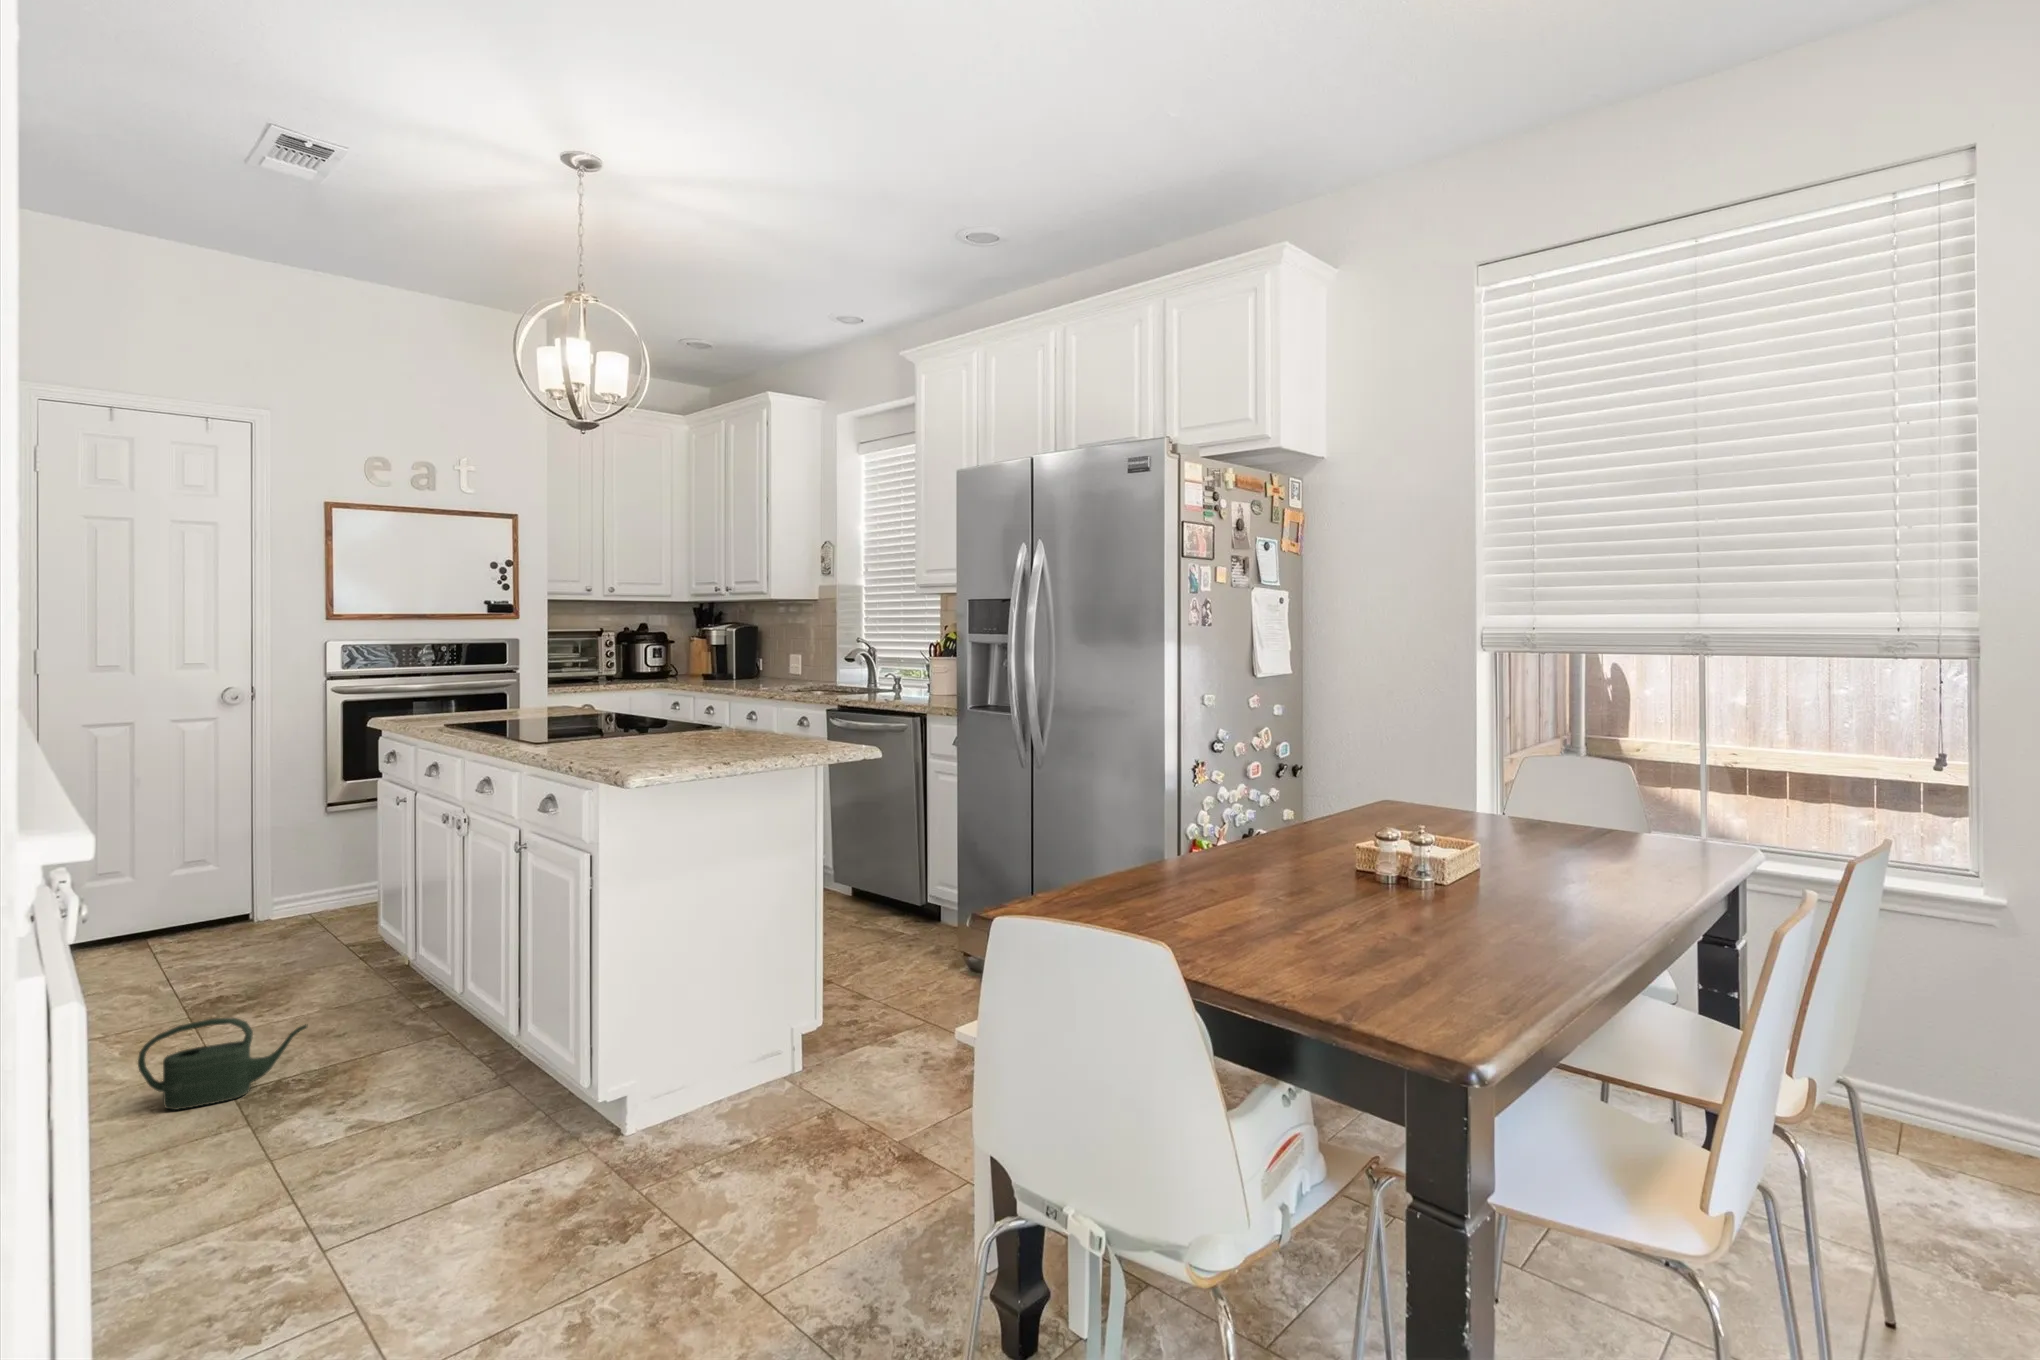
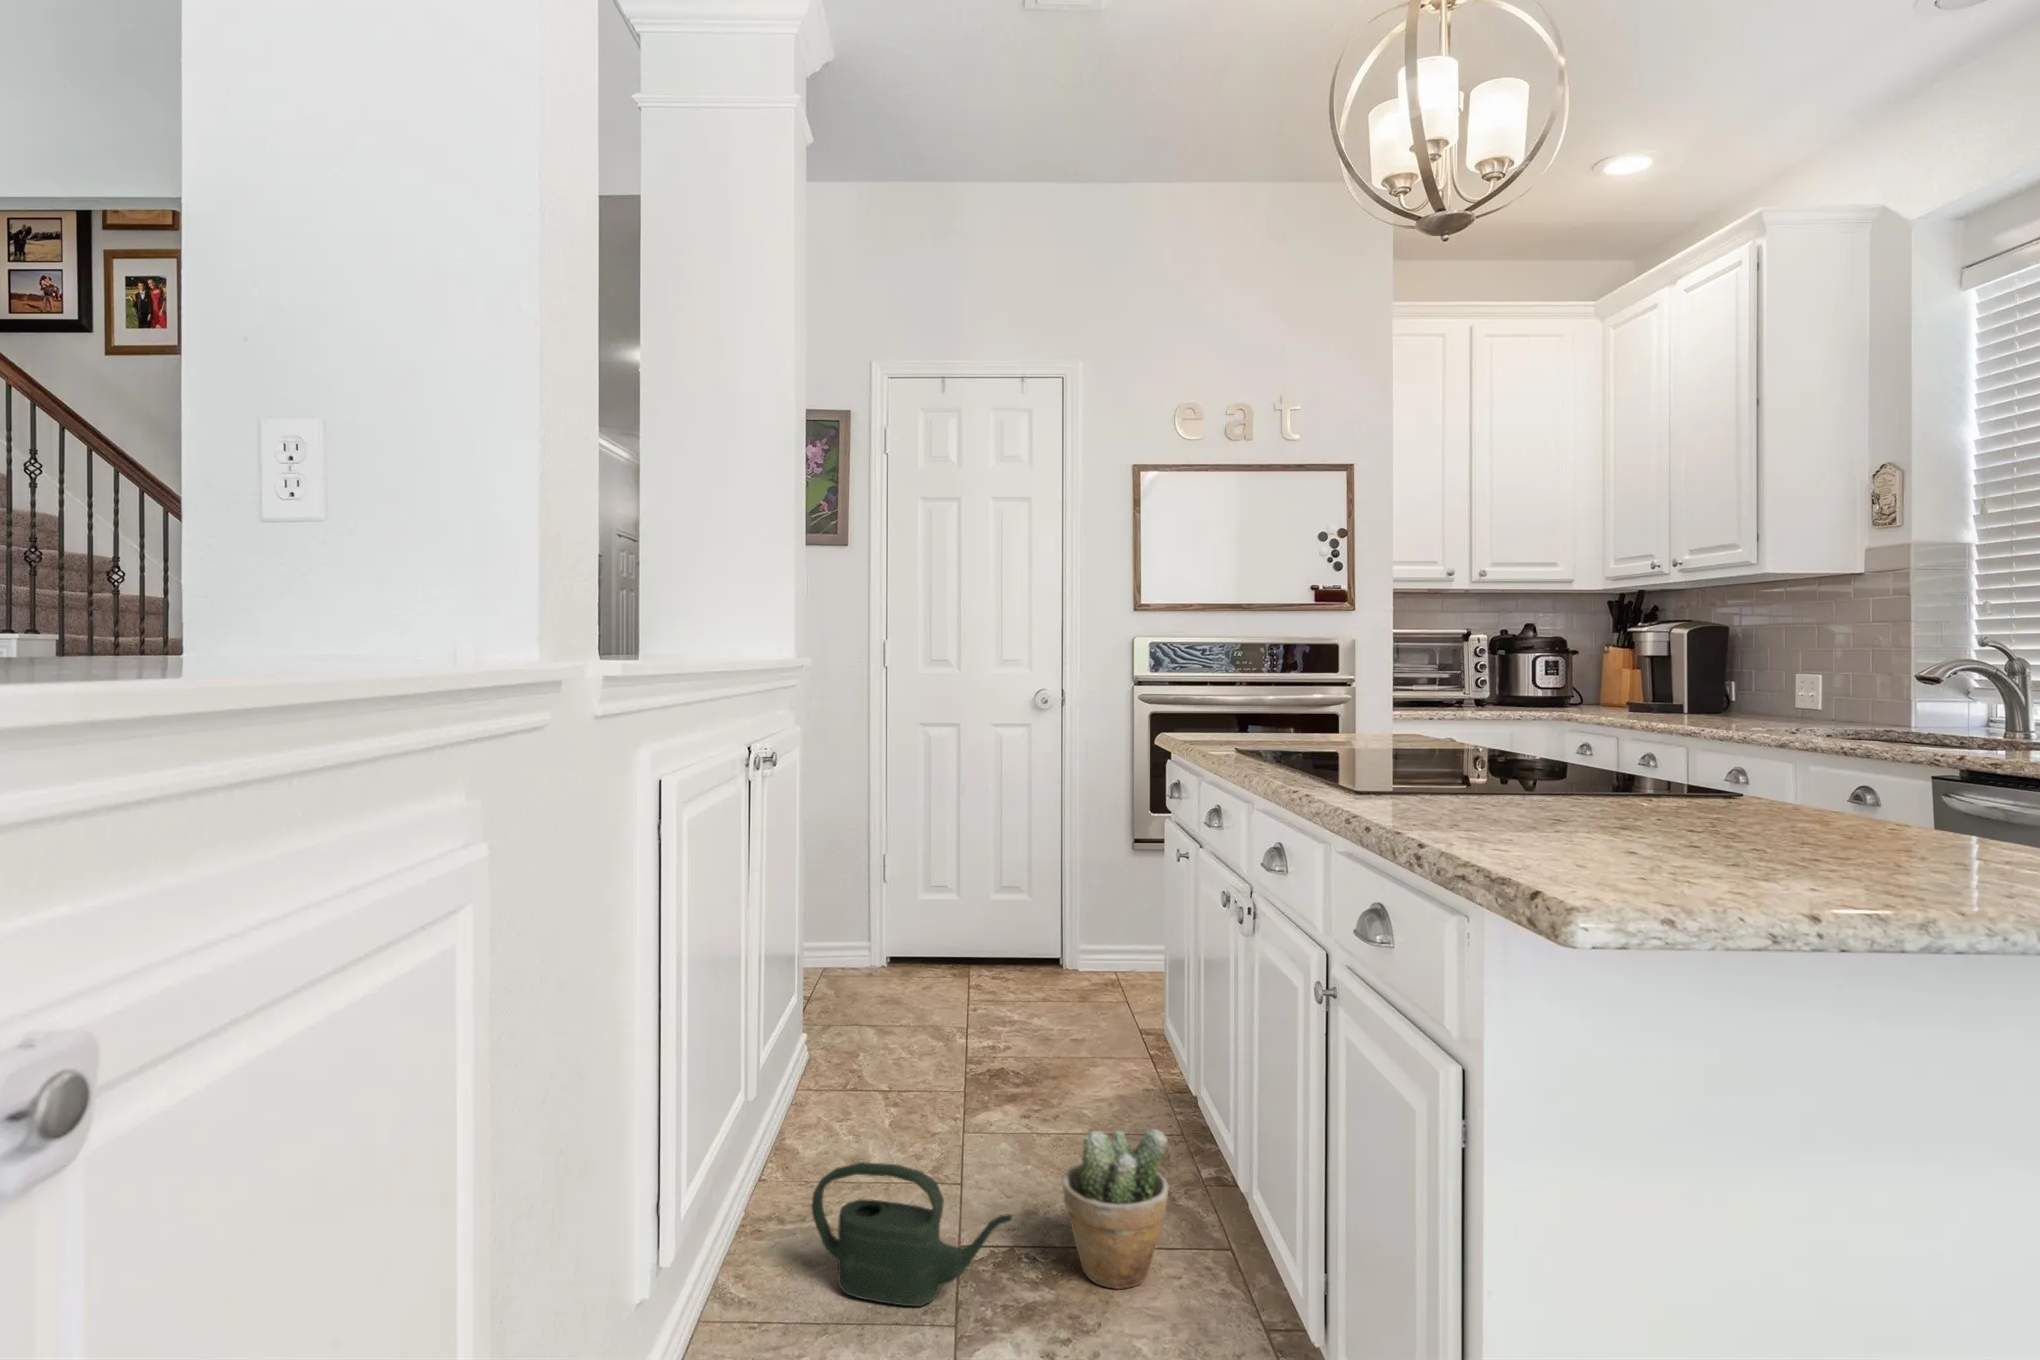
potted plant: none [336,958,412,1056] -> present [1063,1129,1169,1289]

